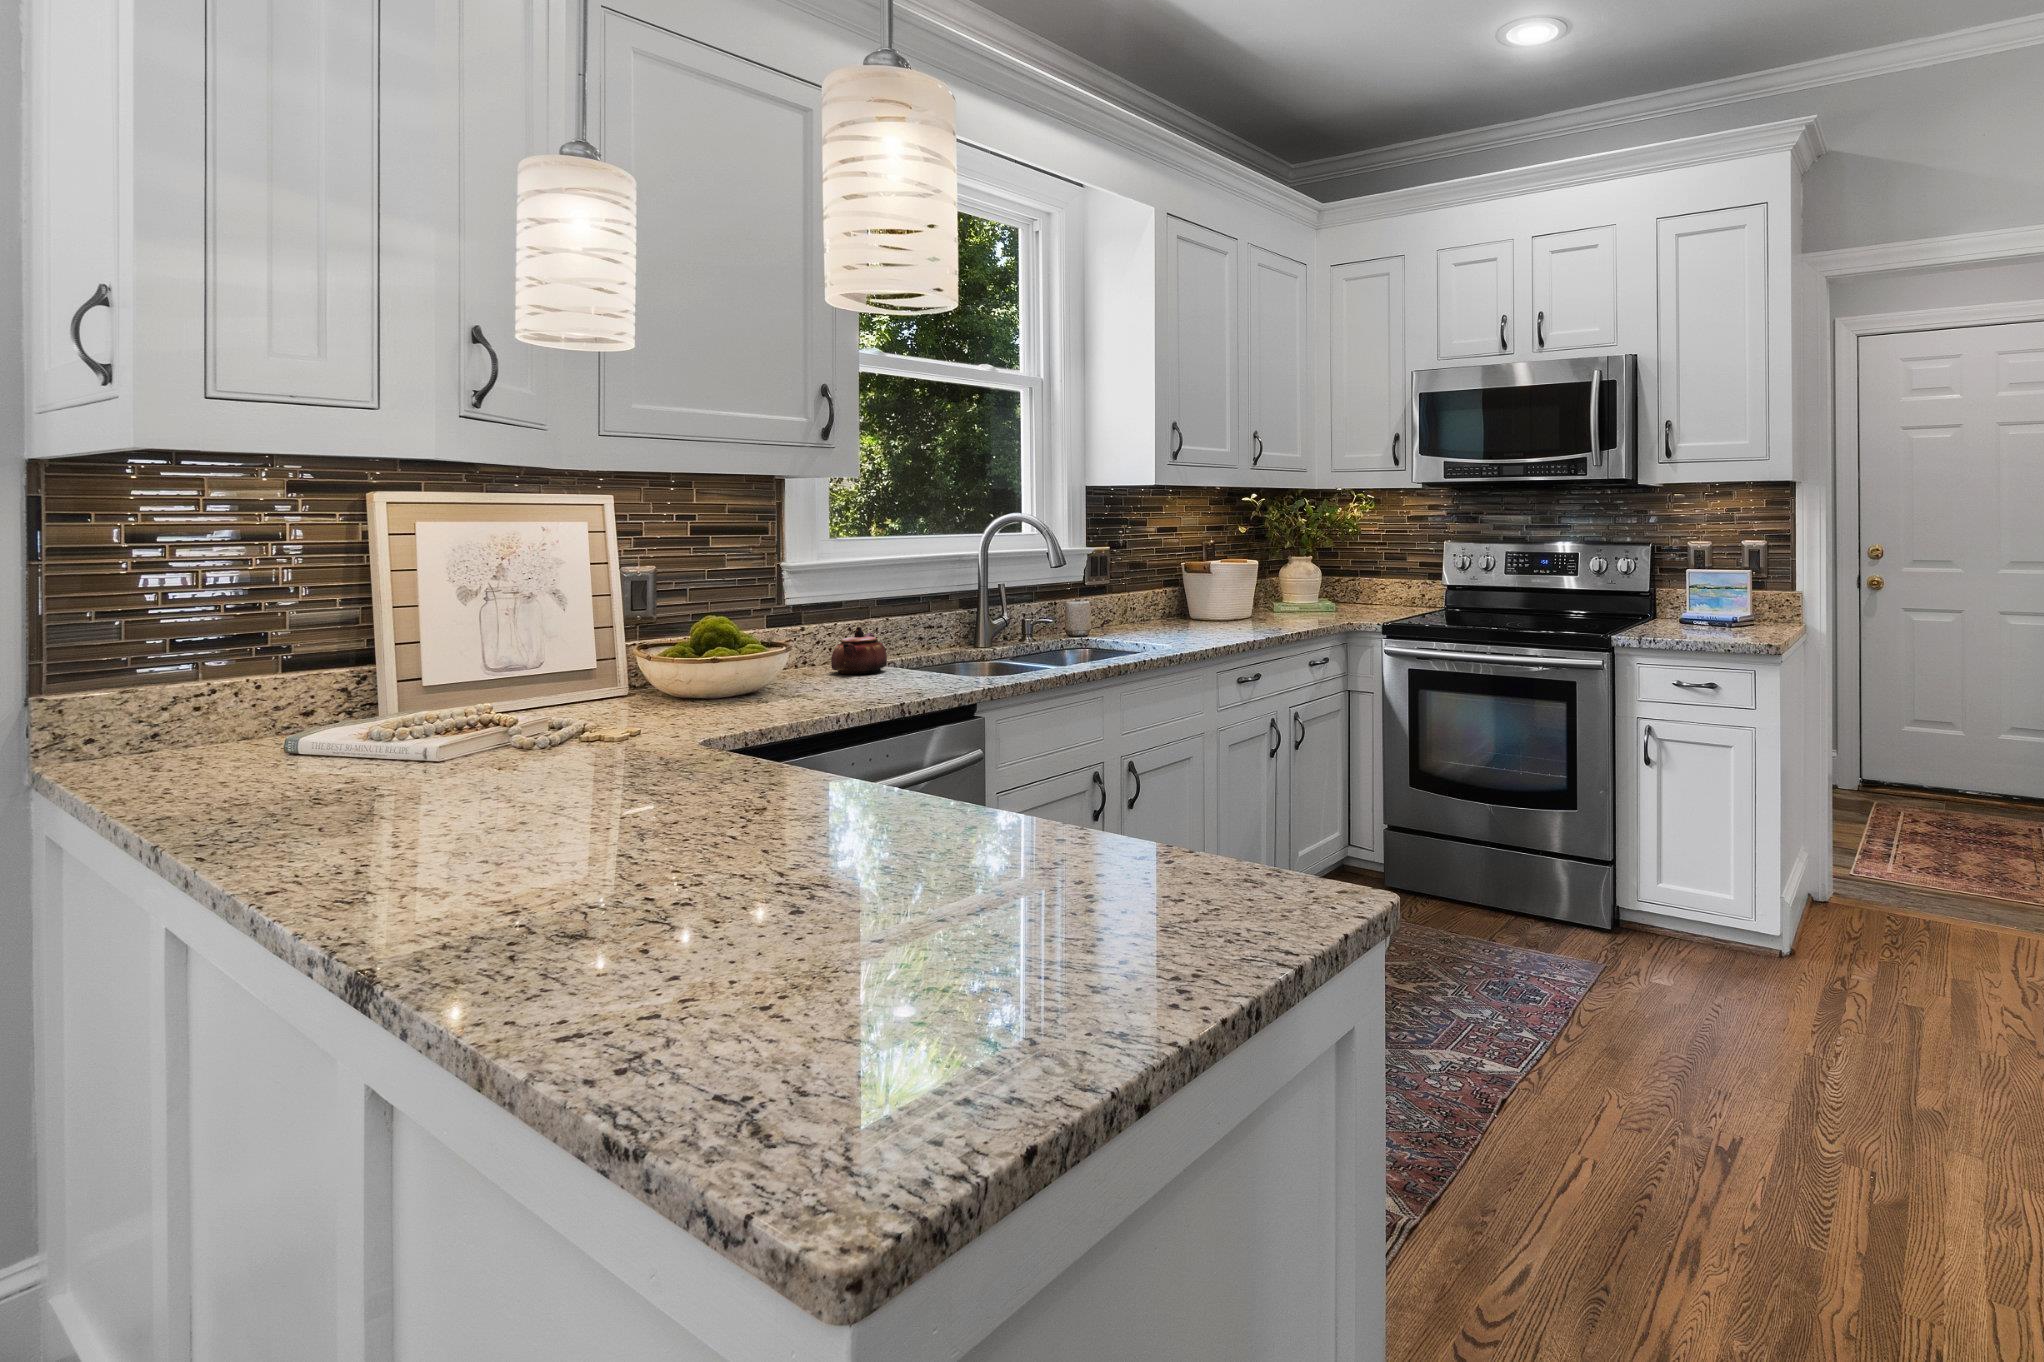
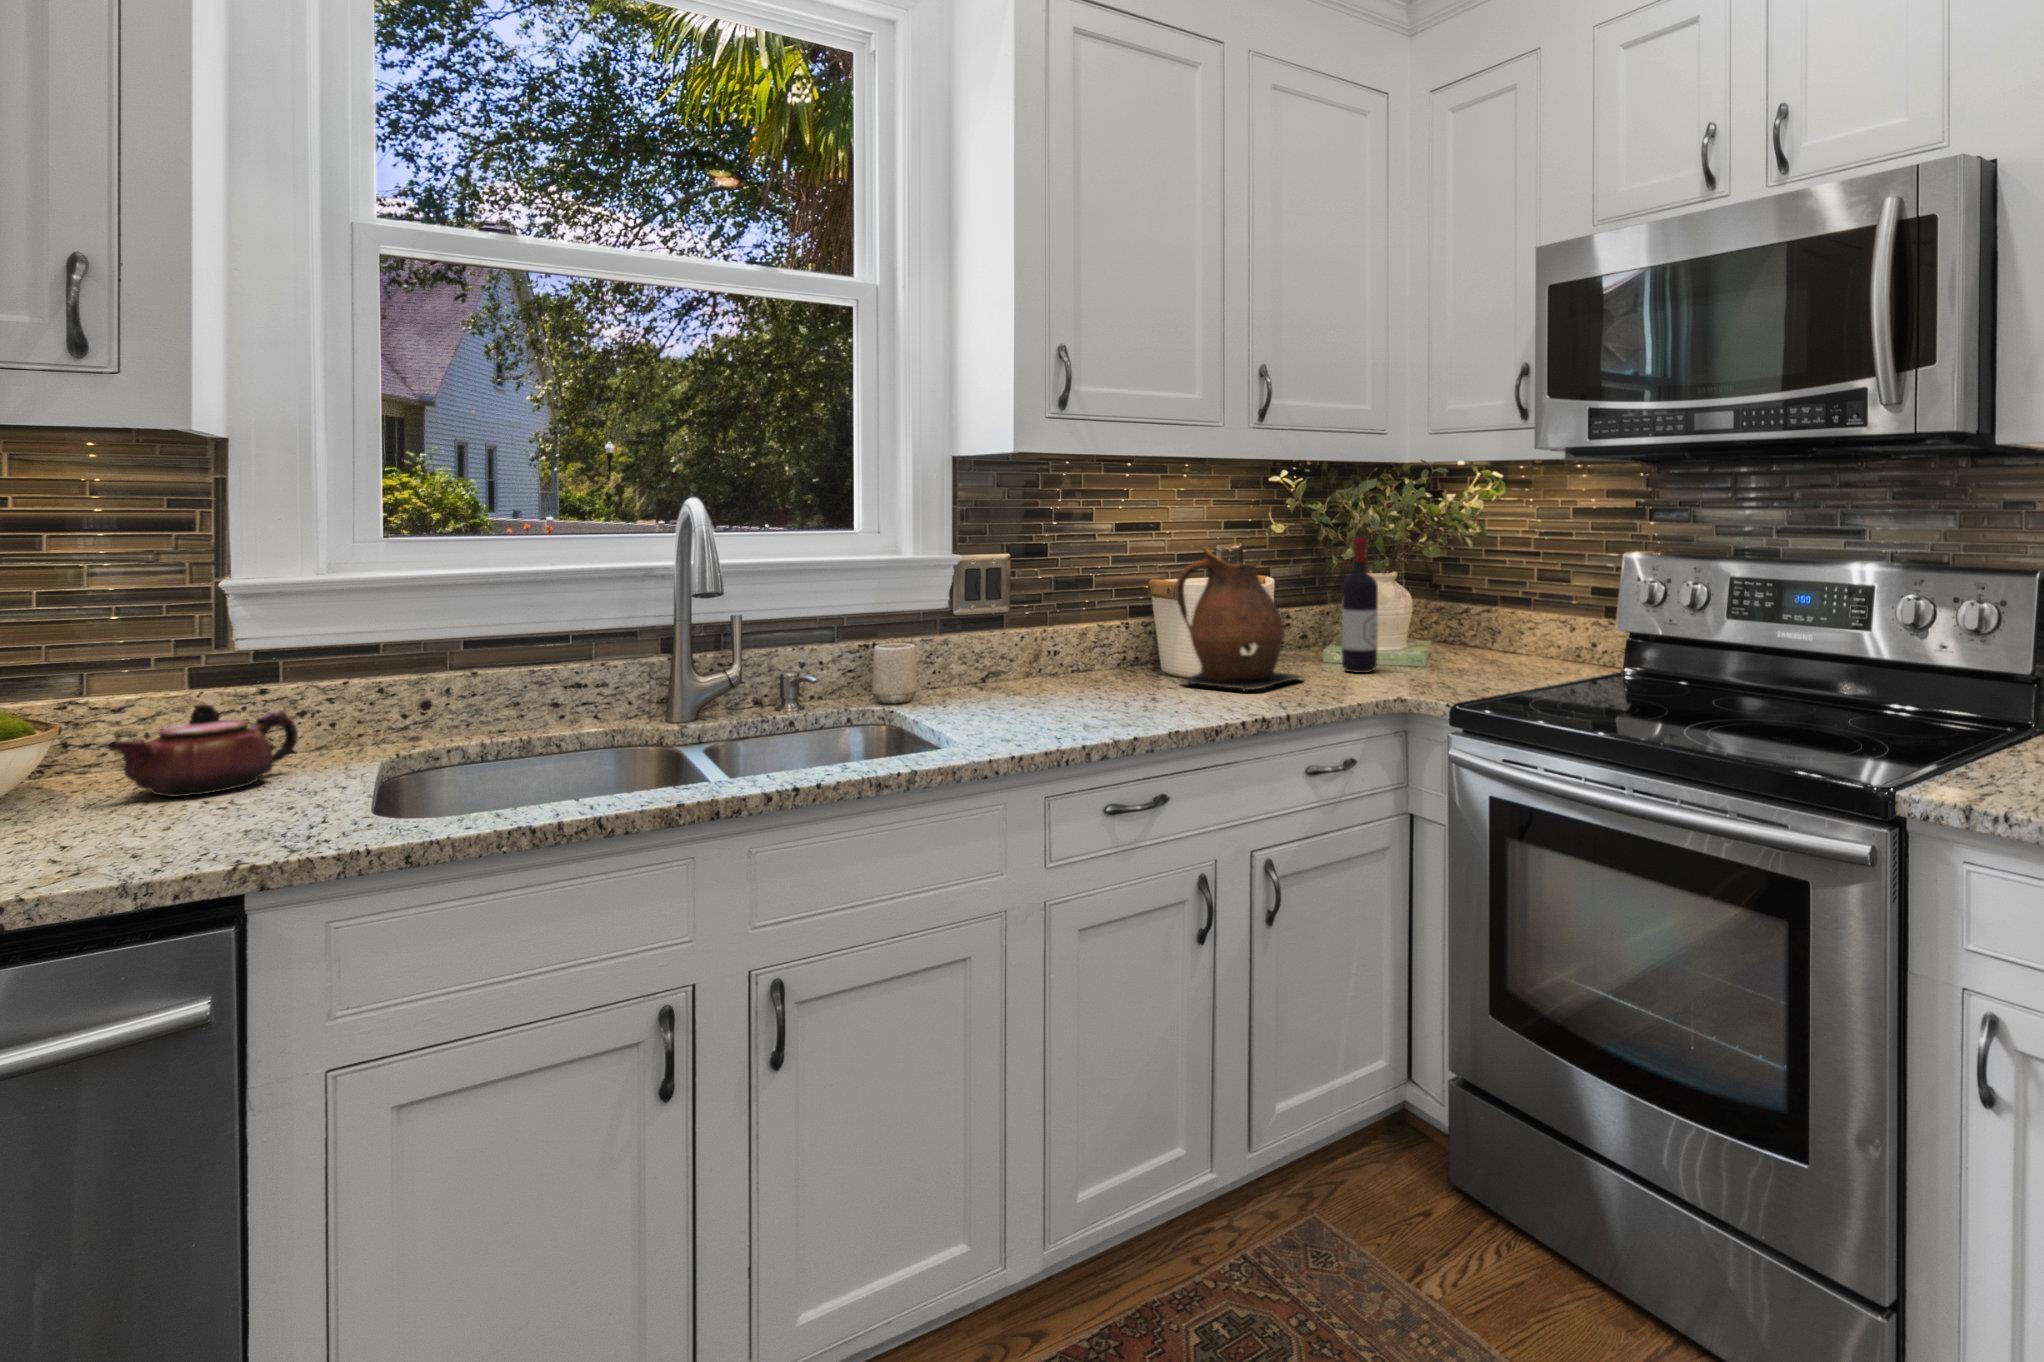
wine bottle: none [1286,534,1308,617] -> present [1342,537,1378,673]
ceramic pitcher: none [1209,541,1280,625] -> present [1176,547,1303,691]

